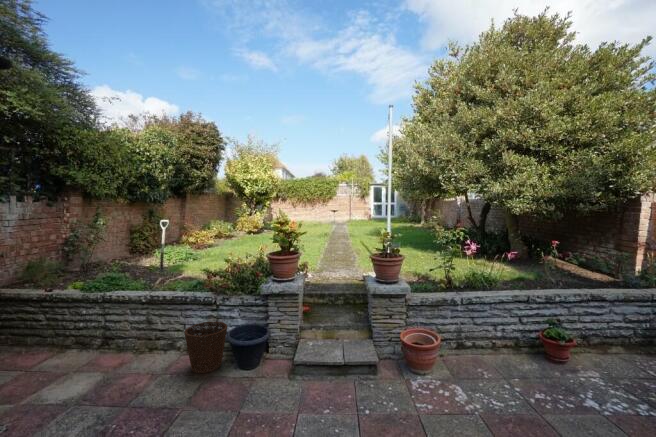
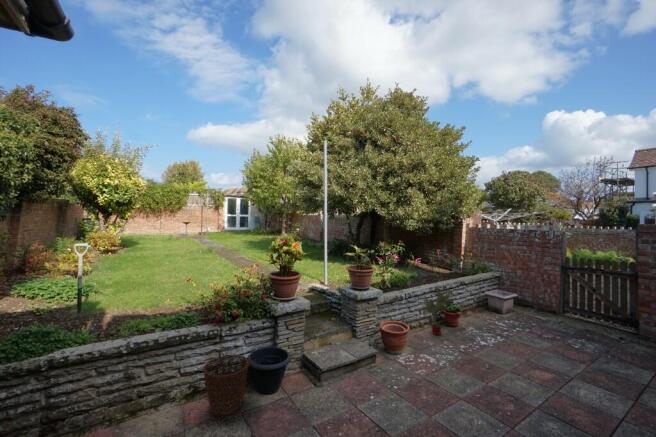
potted tree: none [481,291,546,367] -> present [422,286,452,335]

